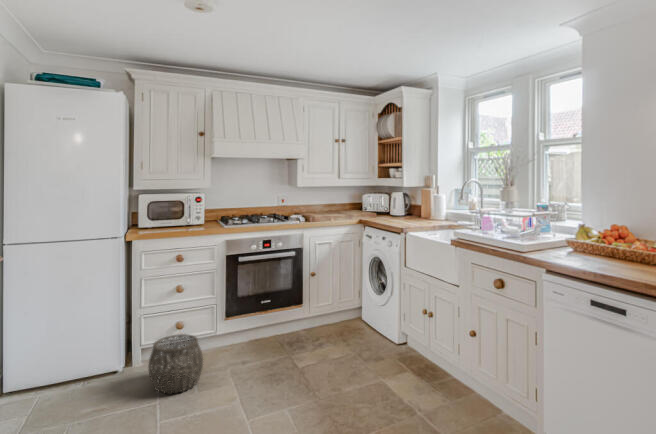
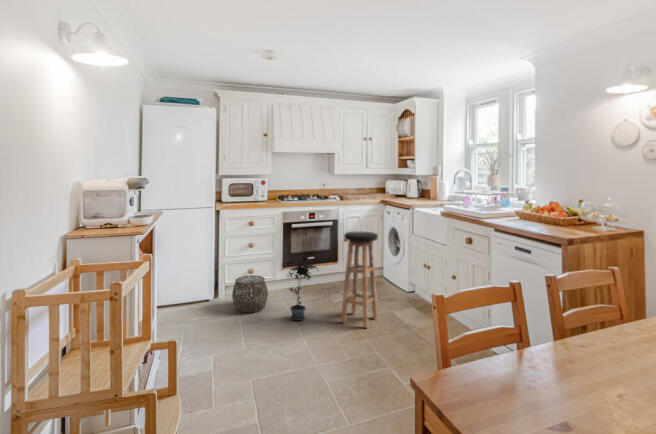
bar stool: none [311,269,363,413] -> present [341,231,378,328]
potted plant: none [228,304,277,404] -> present [286,256,316,321]

